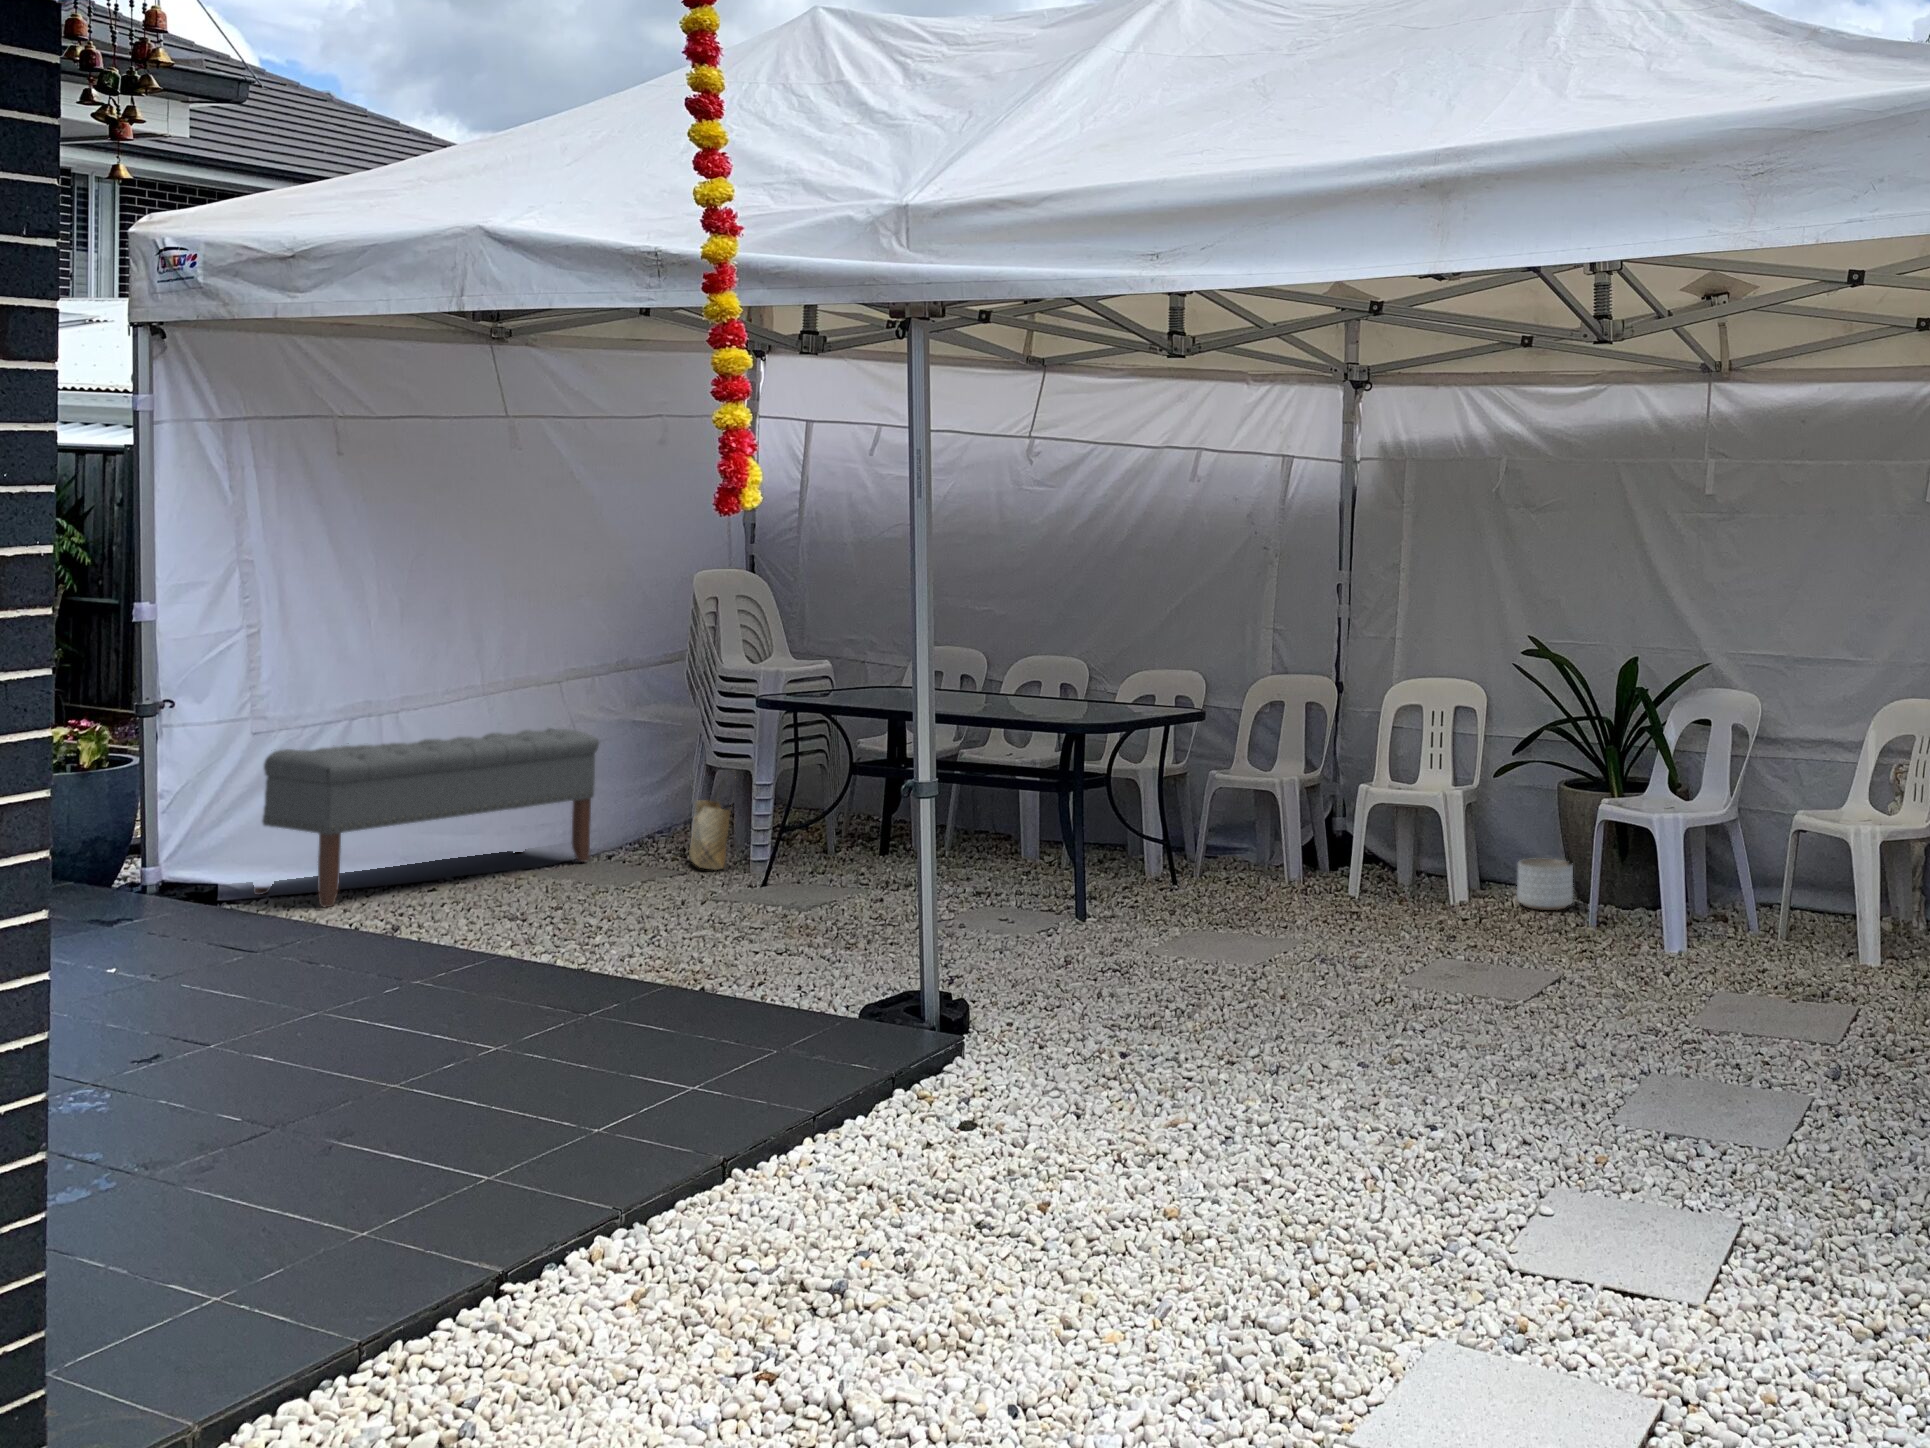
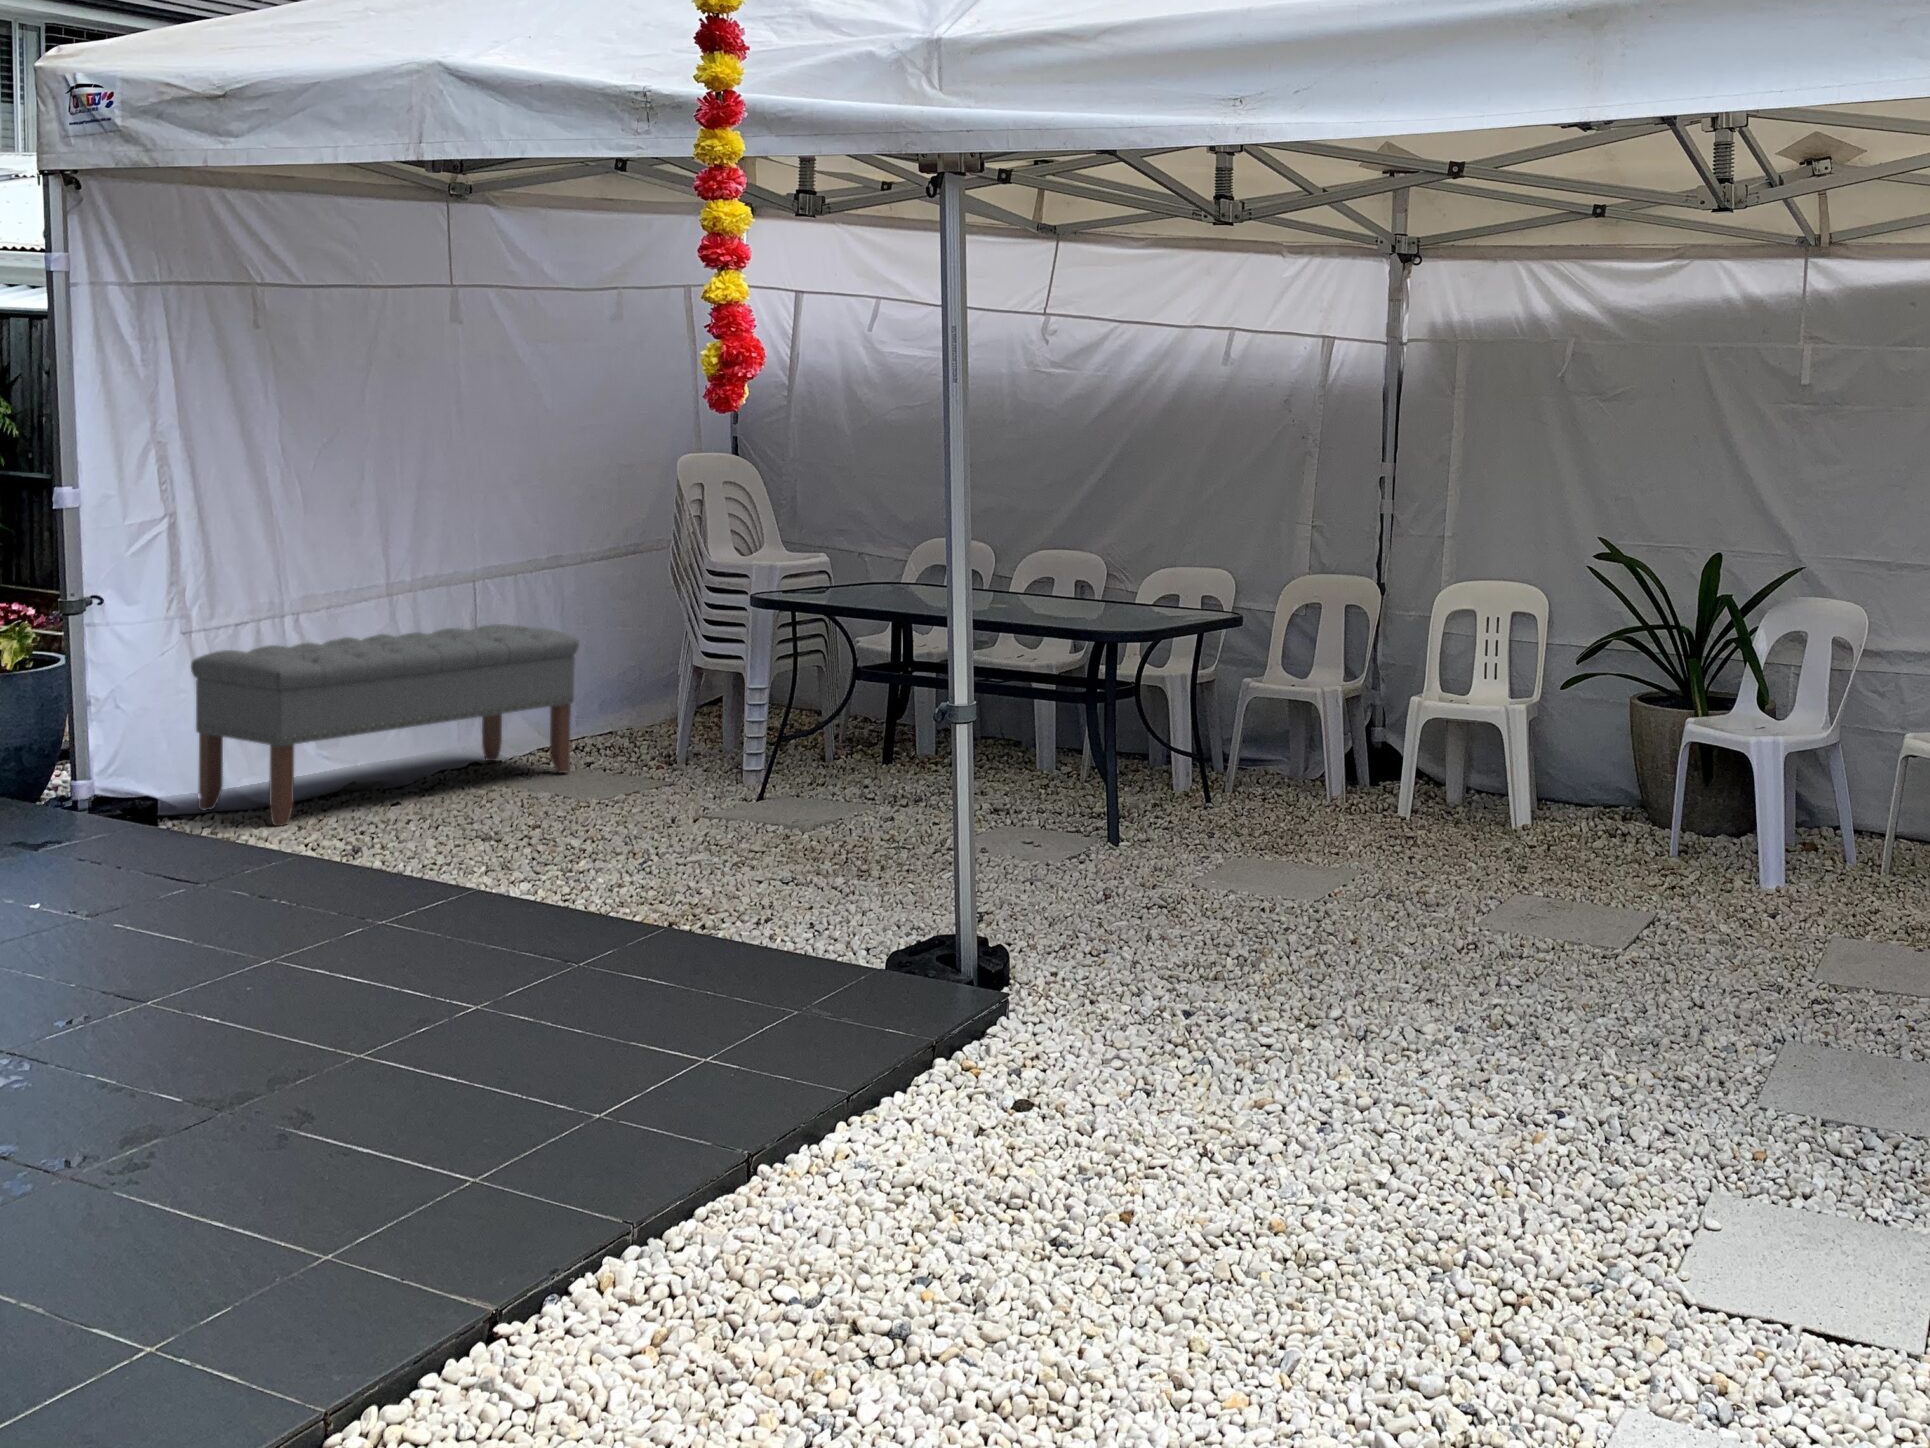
woven basket: present [689,781,731,870] -> none [679,673,730,783]
planter: present [1517,858,1573,910] -> none [1588,780,1650,837]

